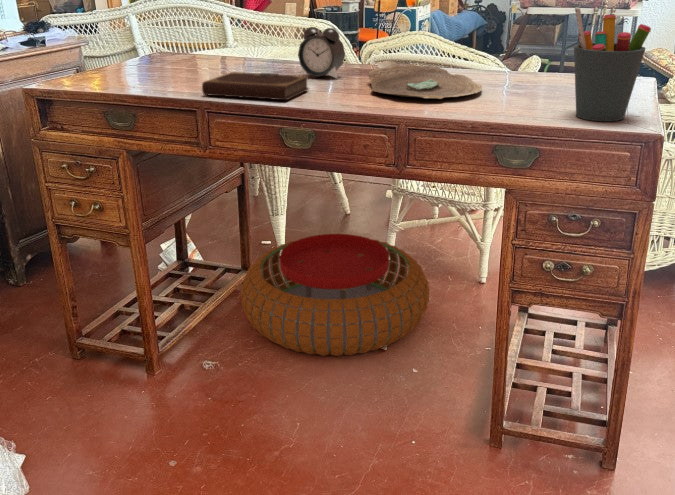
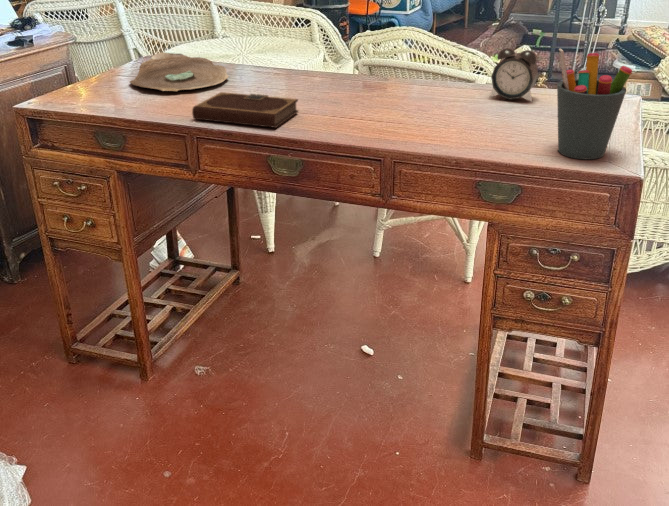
alarm clock: present [298,27,345,79] -> present [490,48,538,102]
decorative bowl: present [369,61,482,99] -> present [130,52,229,91]
pouf: present [241,234,429,356] -> none [231,237,416,363]

